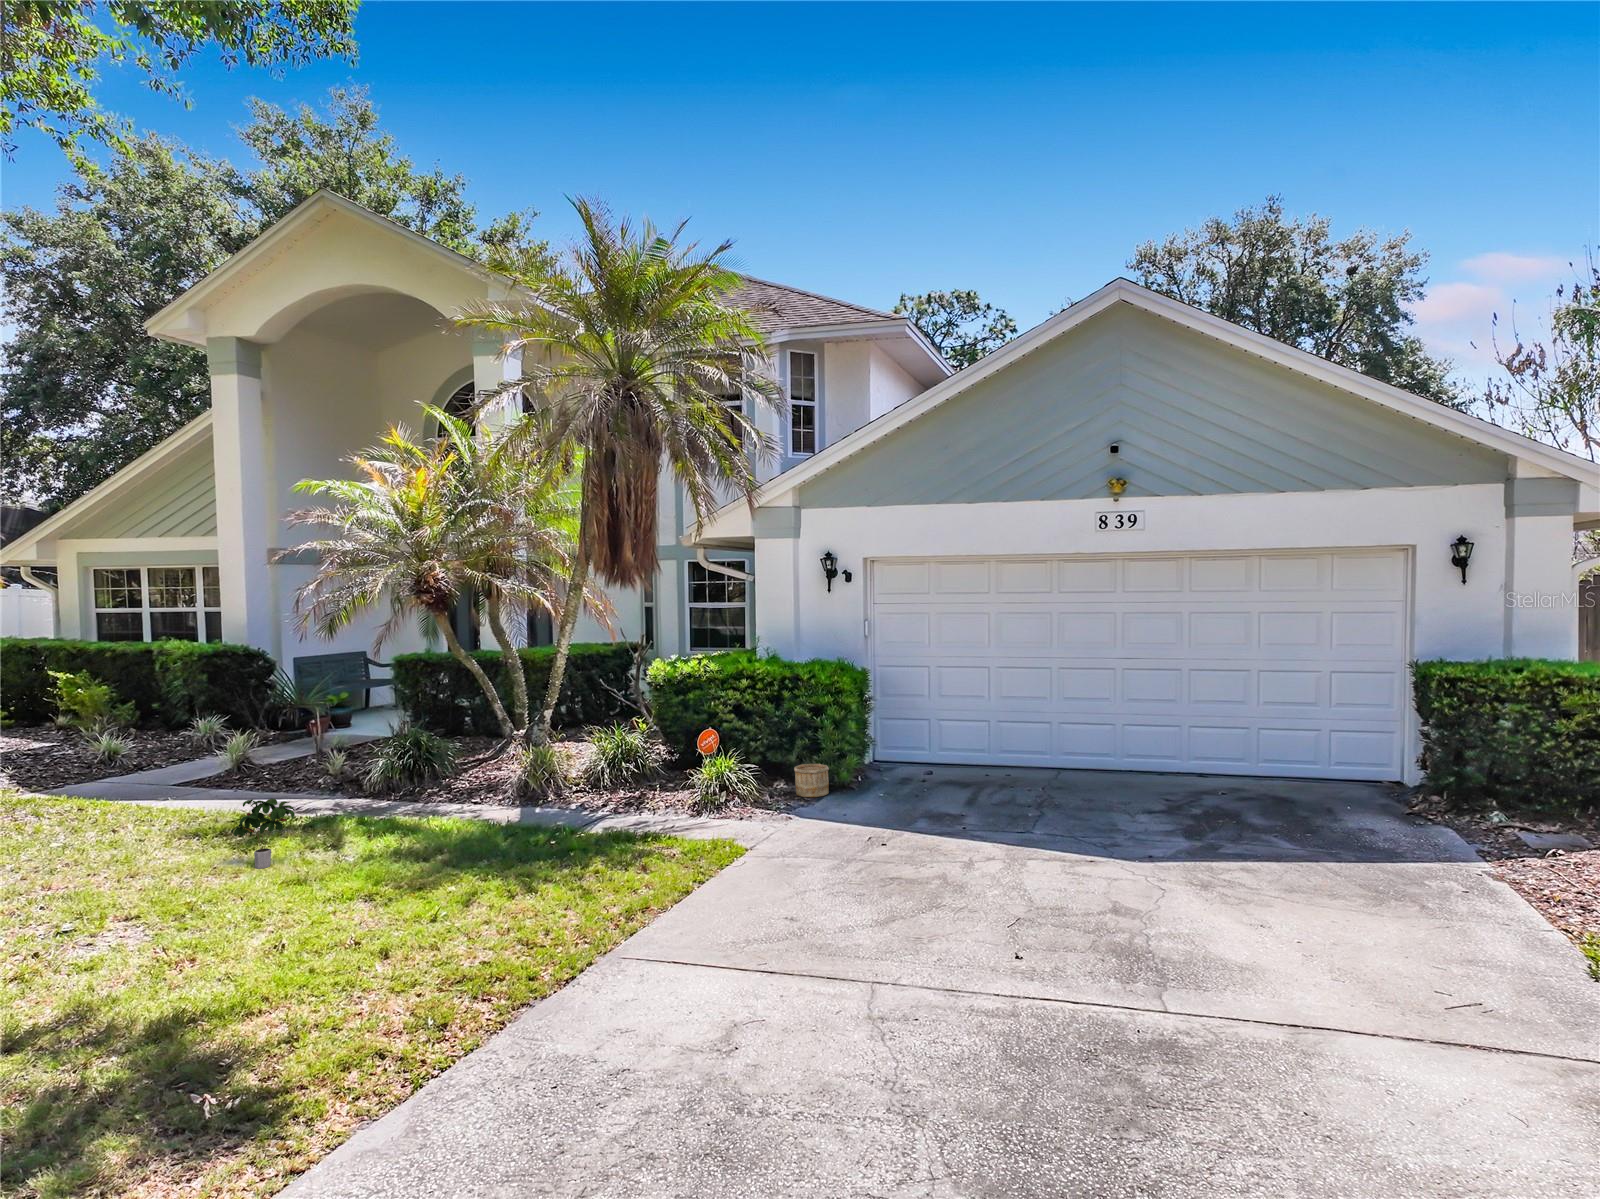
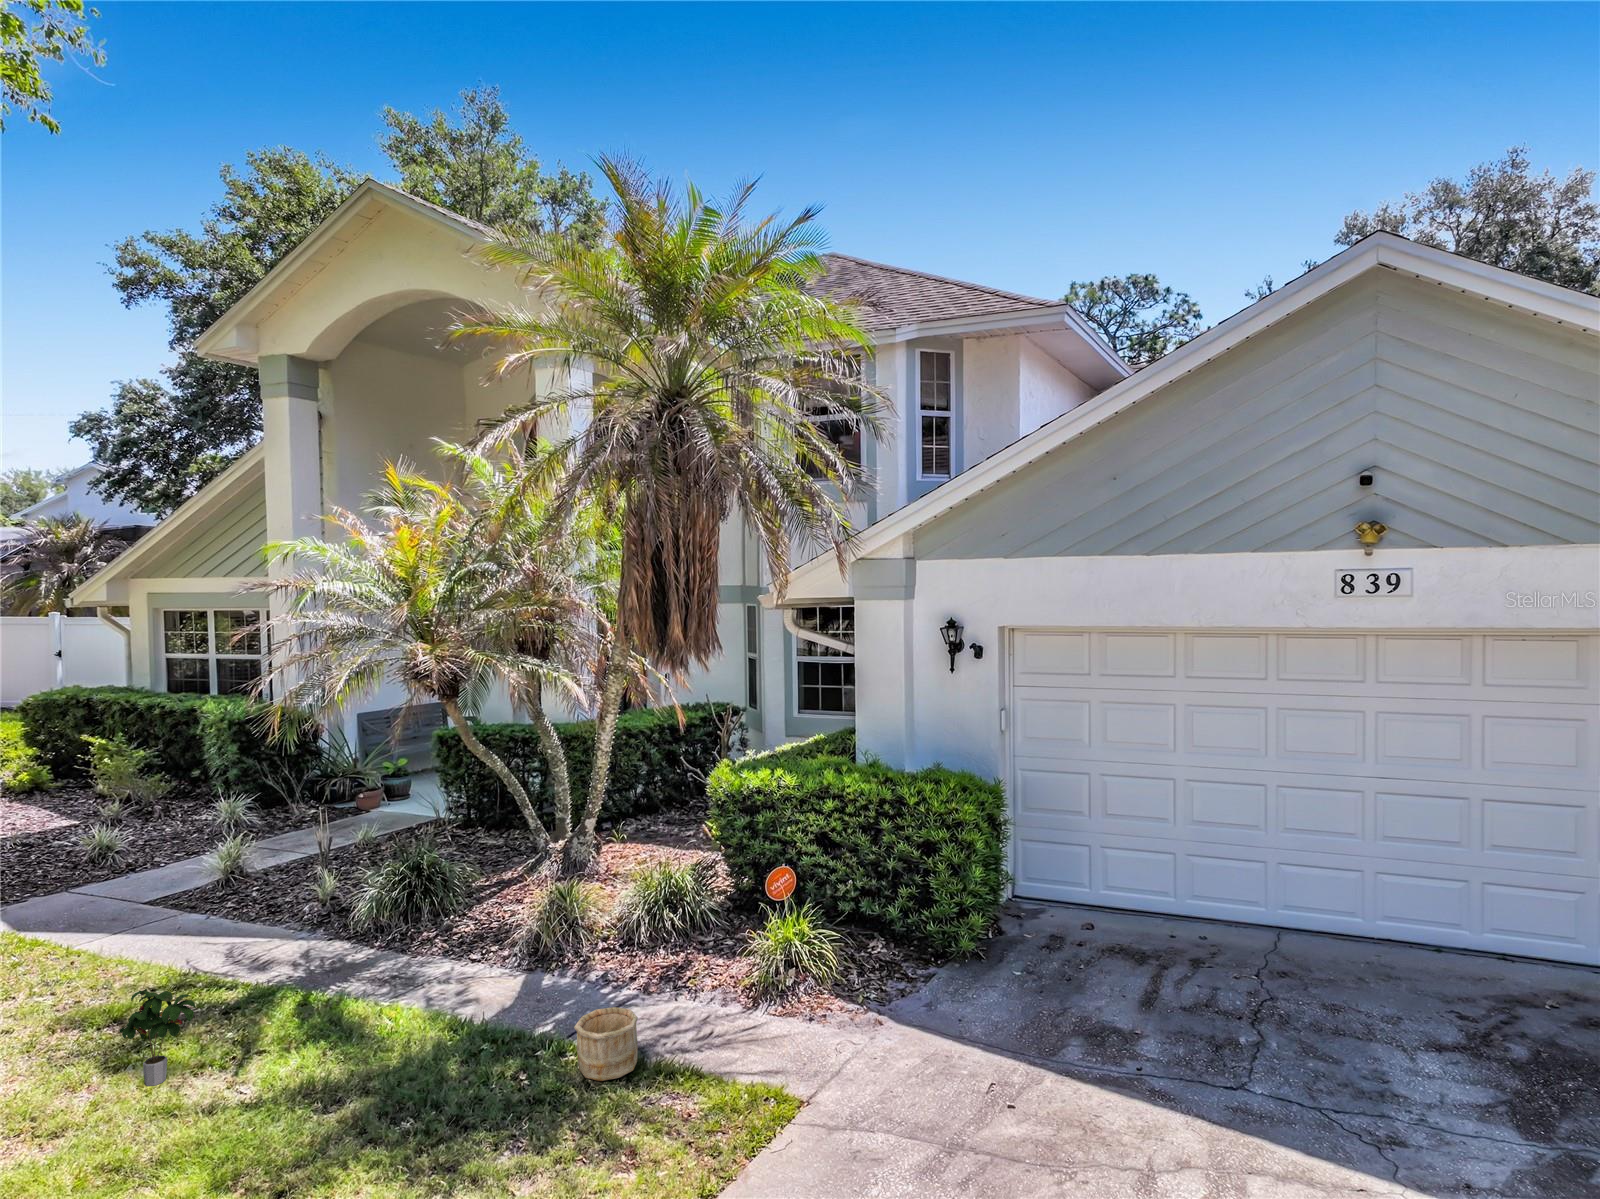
wooden bucket: present [794,764,829,797] -> present [574,1007,638,1081]

